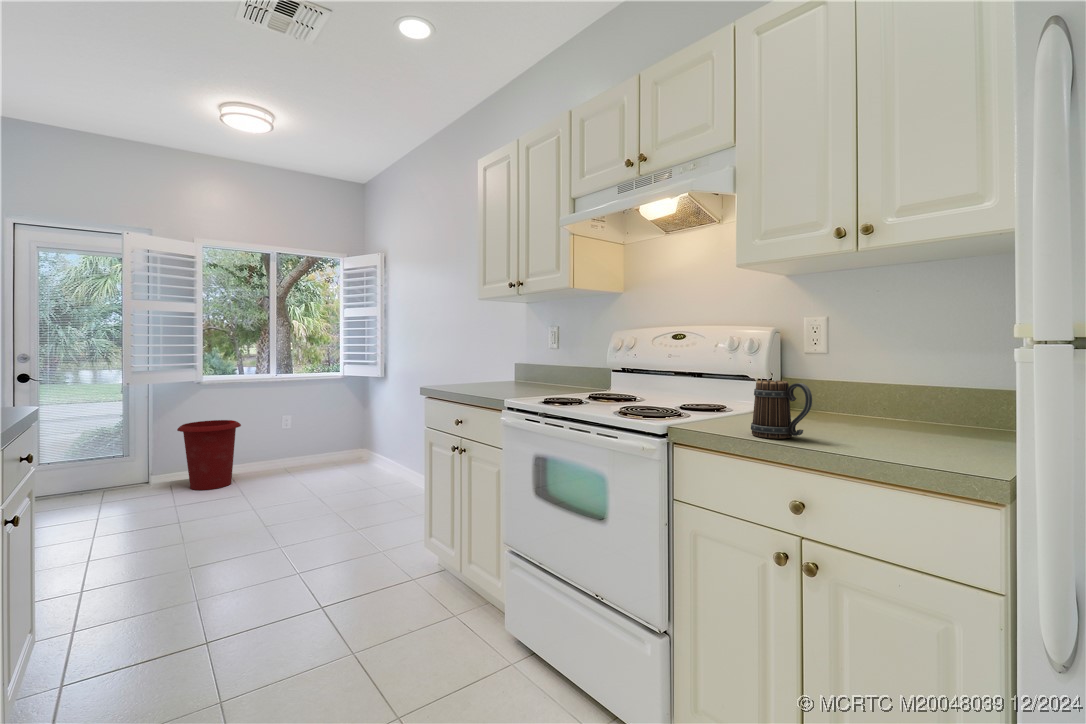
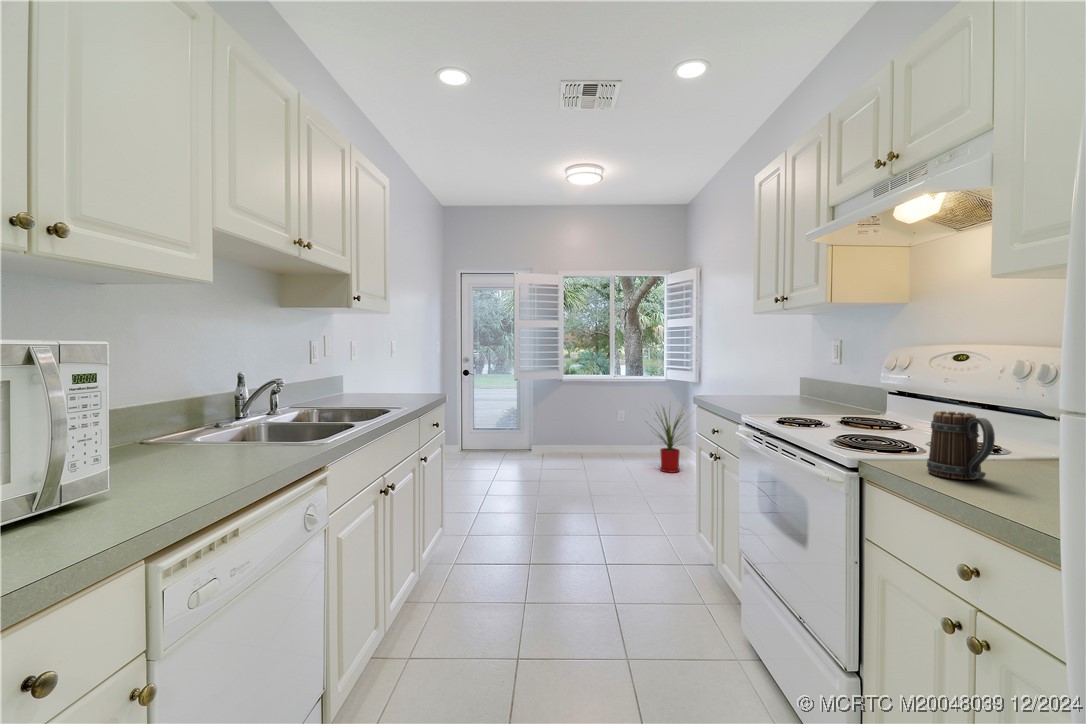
house plant: none [322,397,383,477] -> present [656,408,682,473]
waste bin: present [177,420,241,490] -> none [542,411,584,464]

